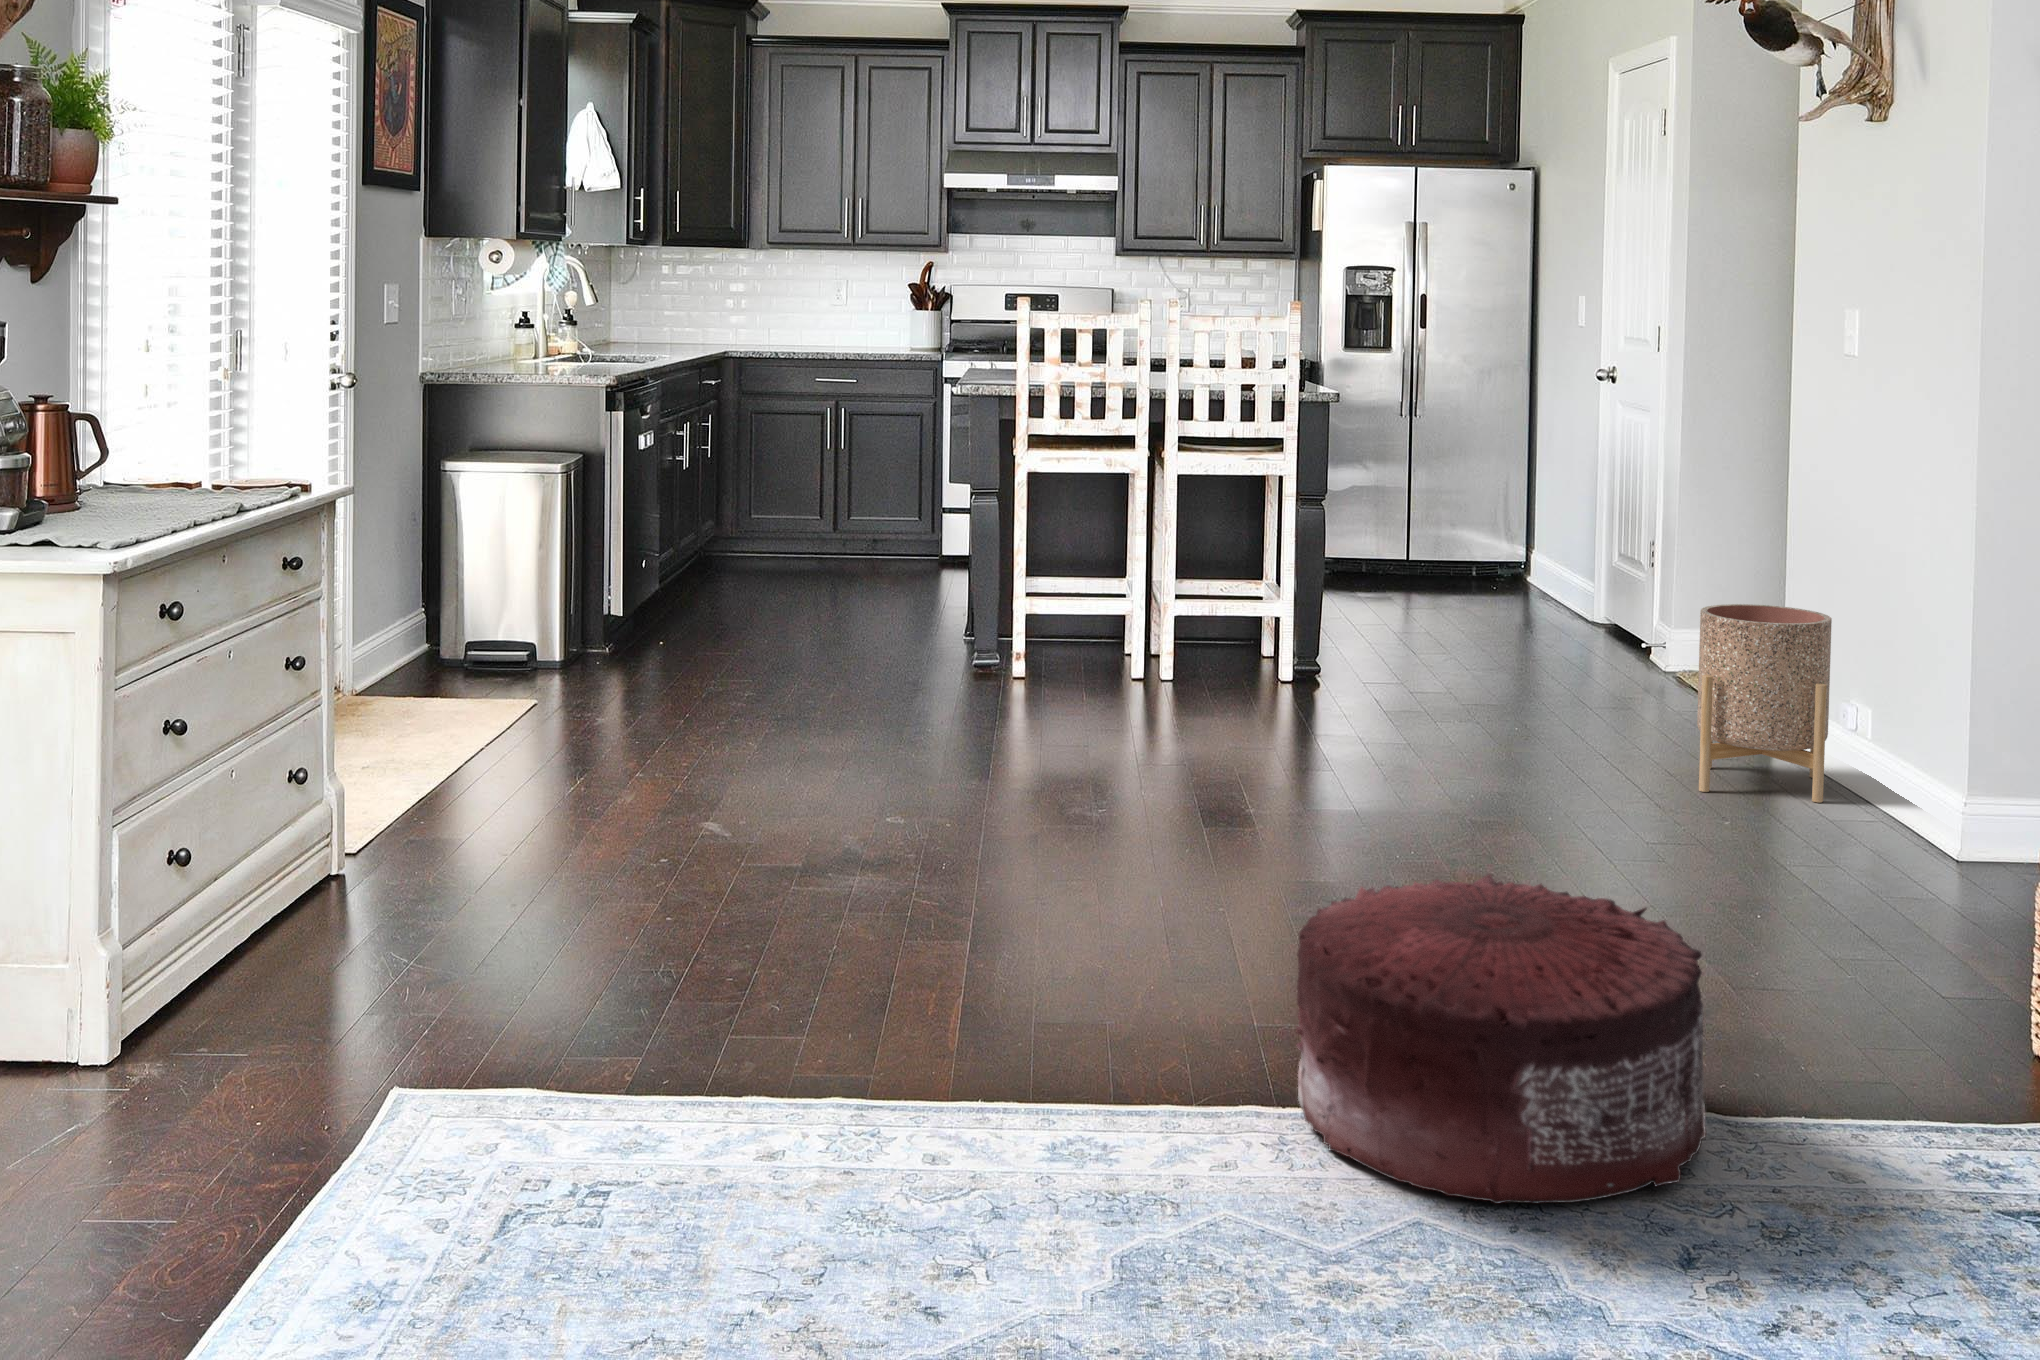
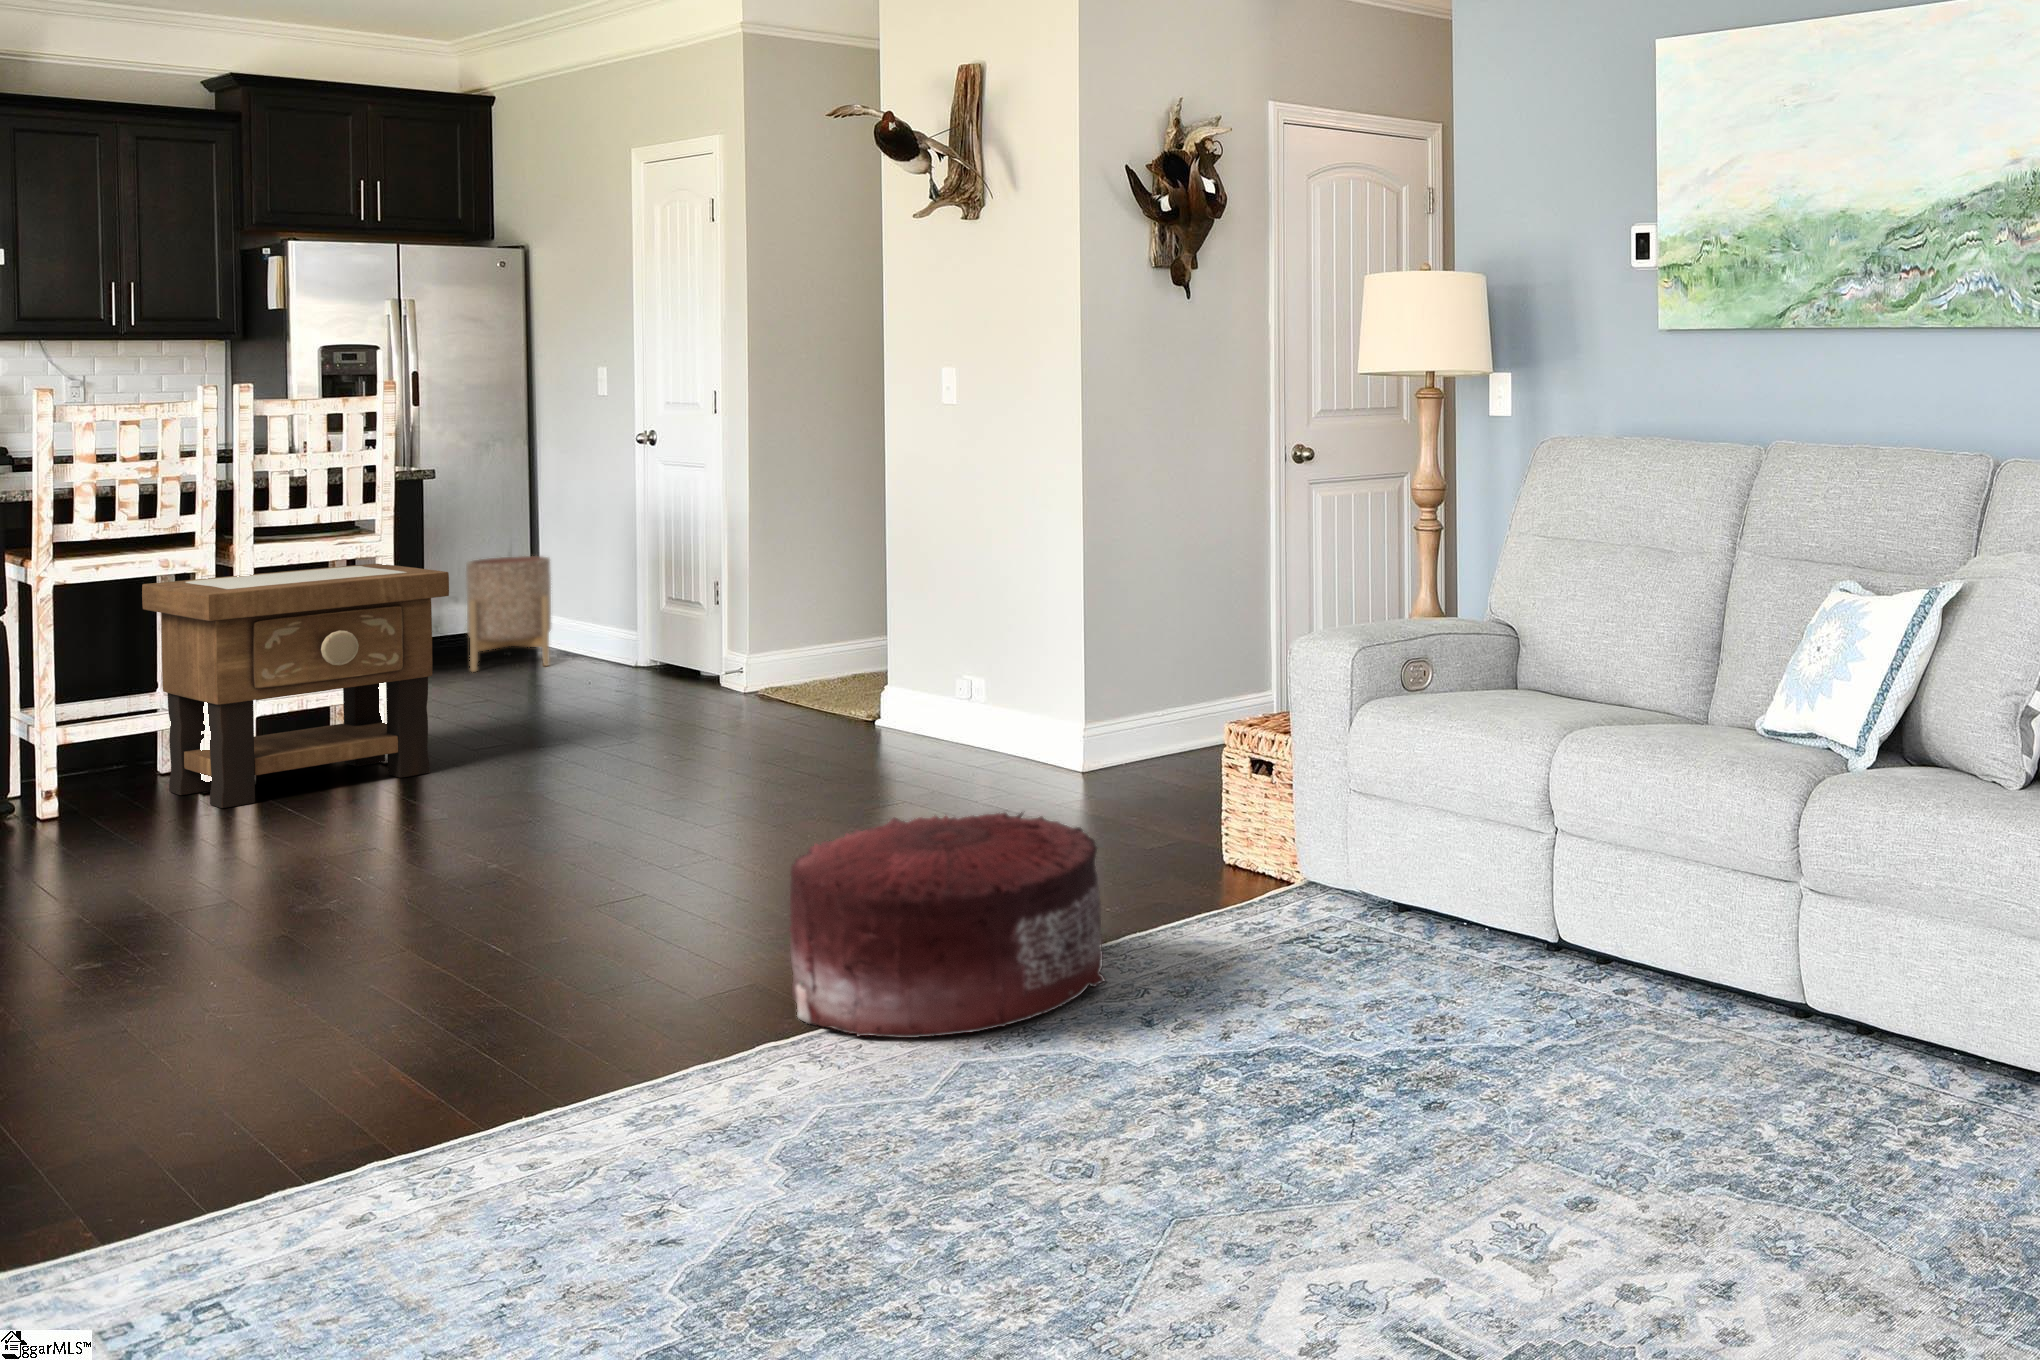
side table: none [1087,481,1324,700] -> present [142,564,449,808]
planter: present [1697,604,1832,803] -> present [466,556,551,672]

